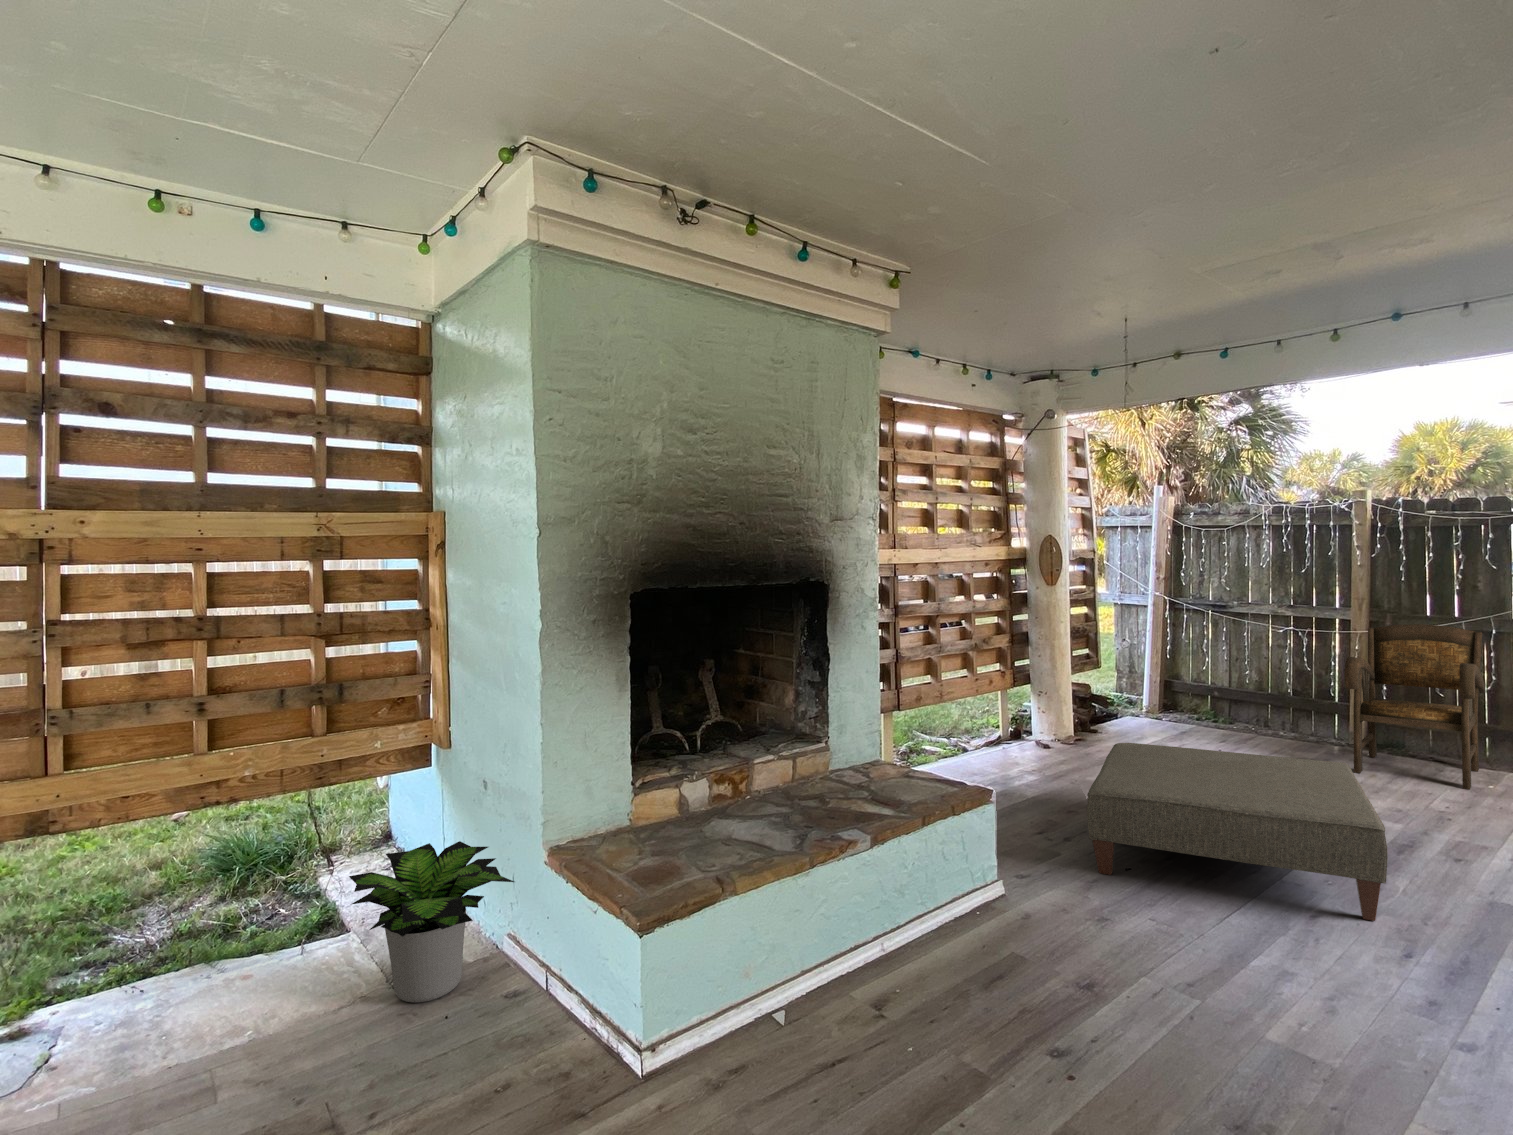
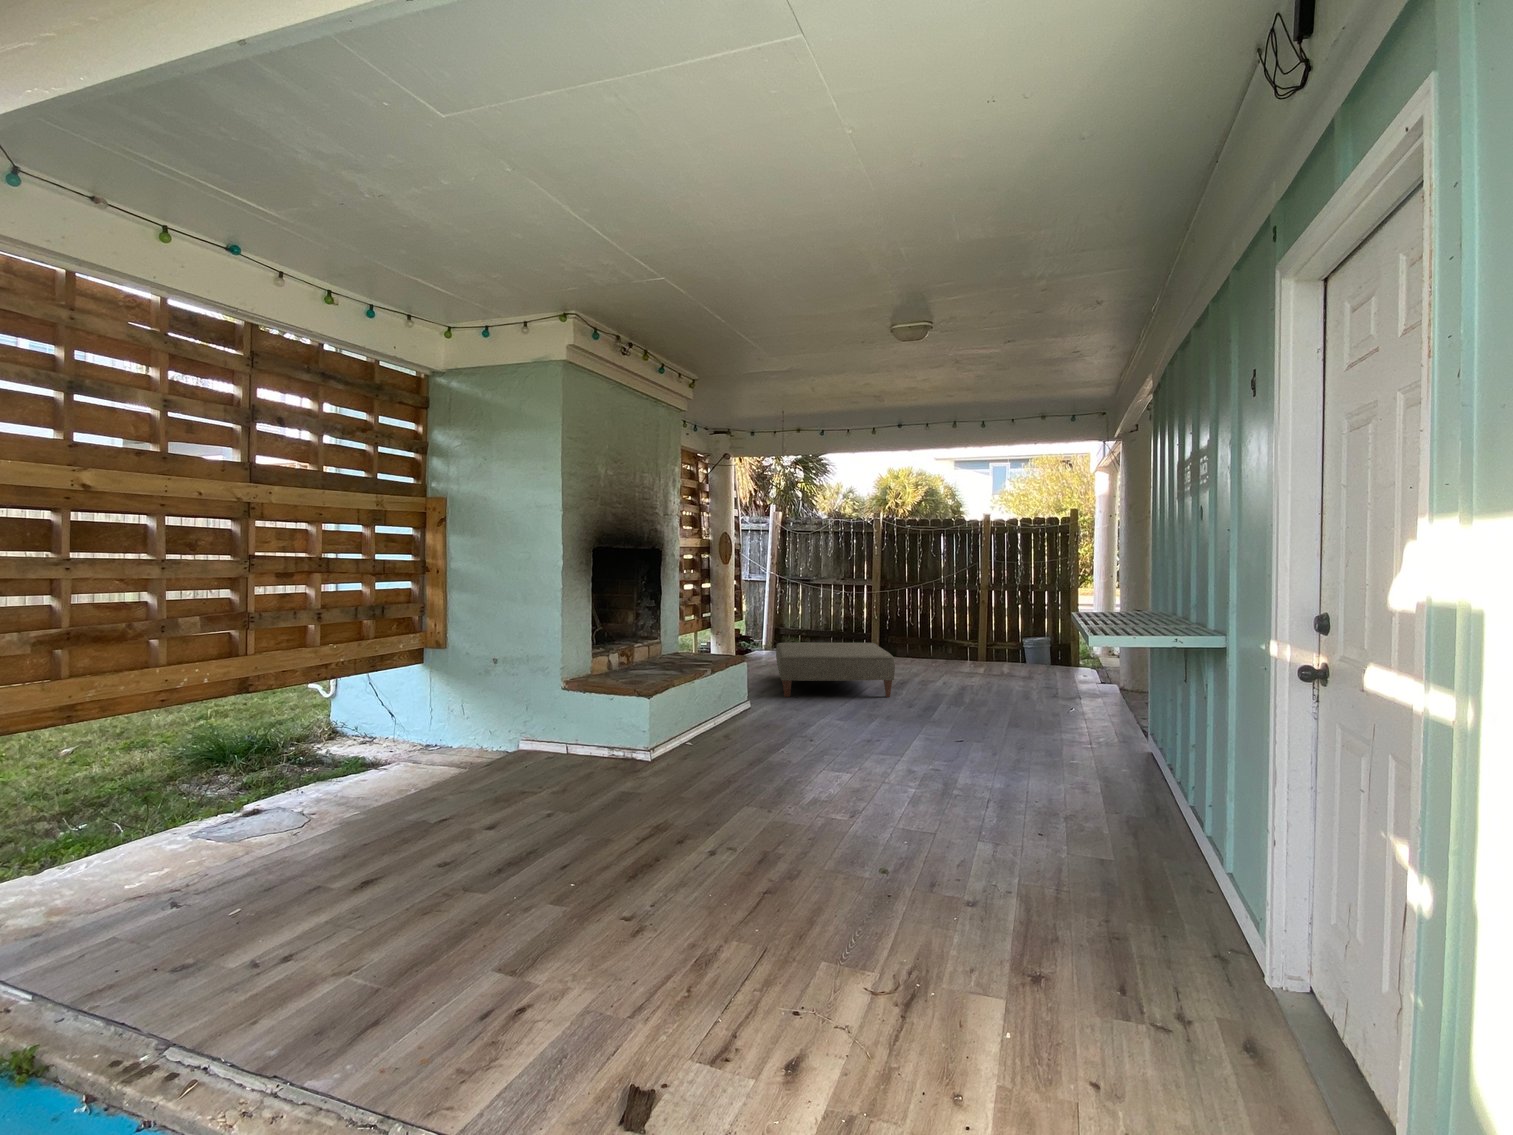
armchair: present [1345,624,1485,790] -> none [867,585,918,661]
potted plant: present [349,841,514,1002] -> none [462,689,543,768]

